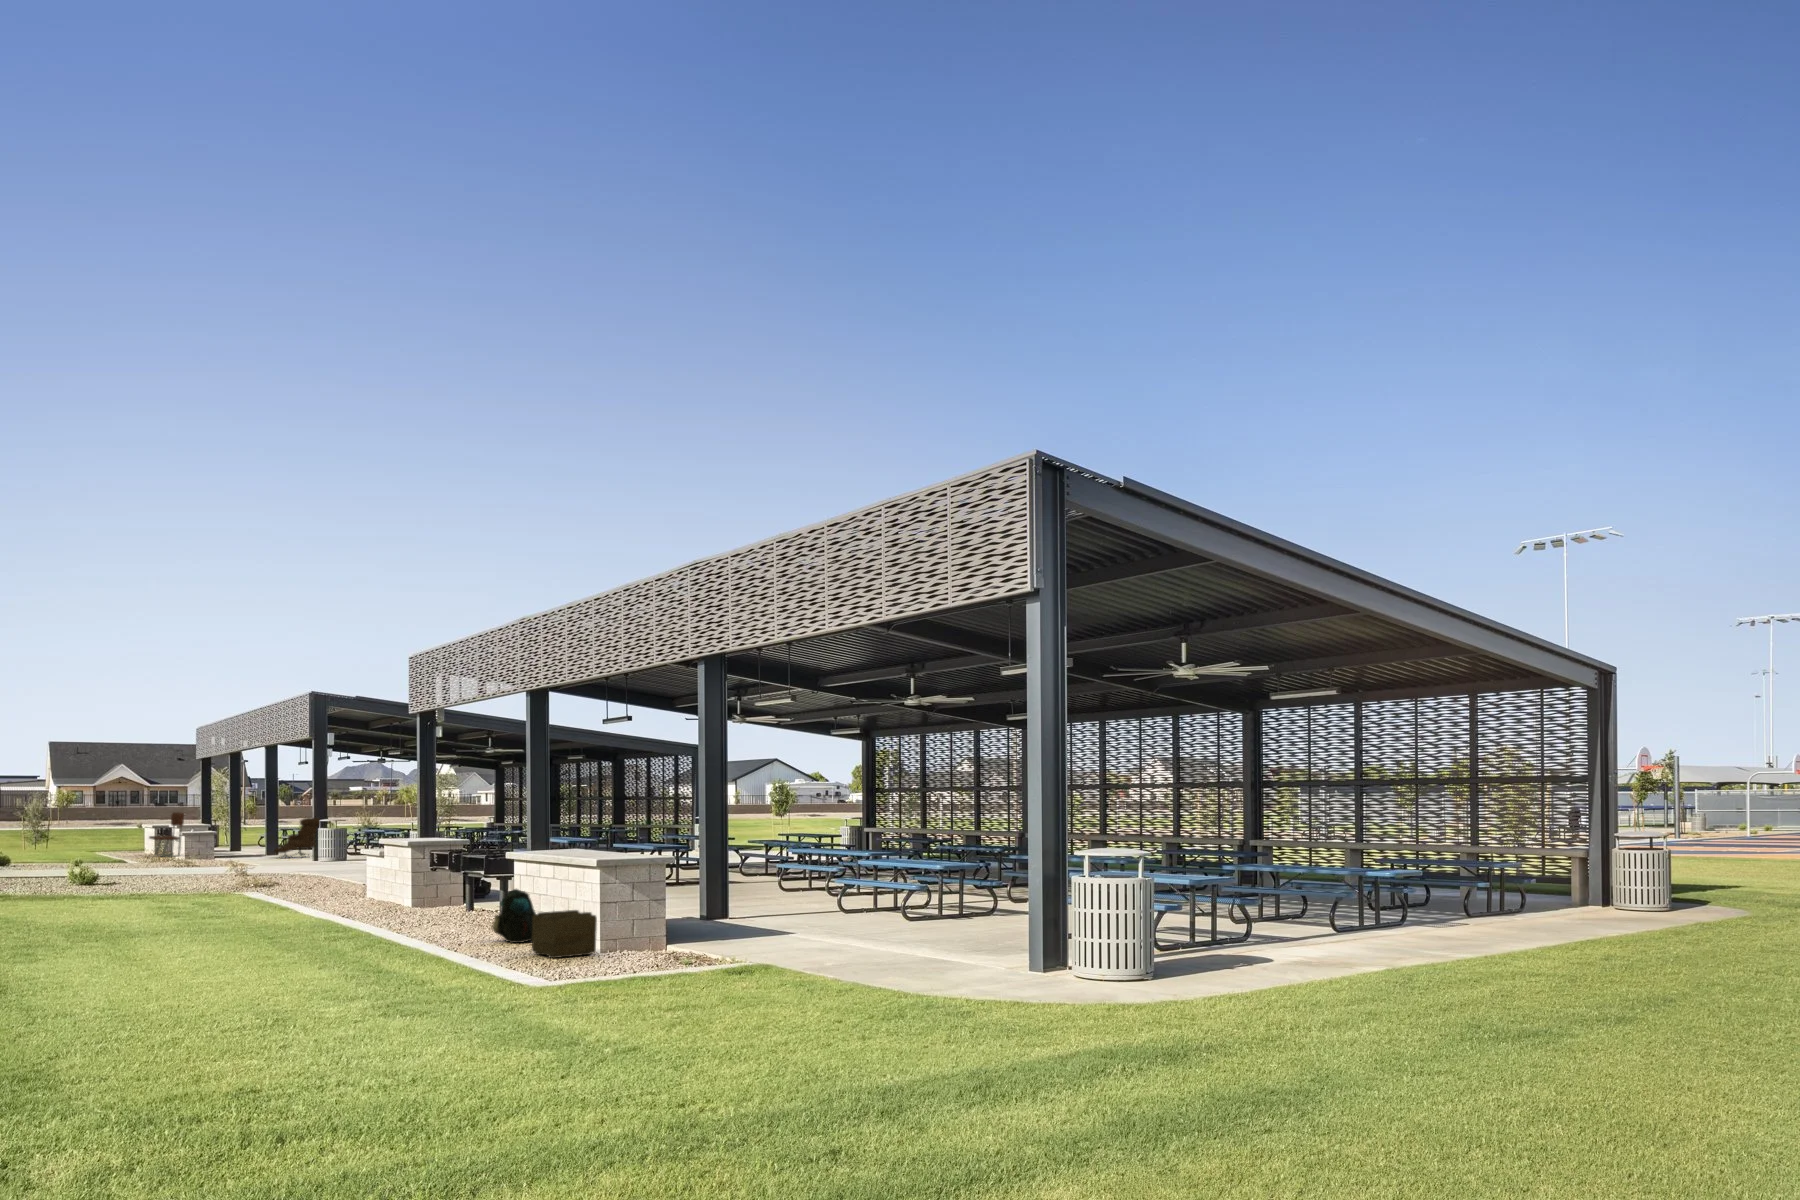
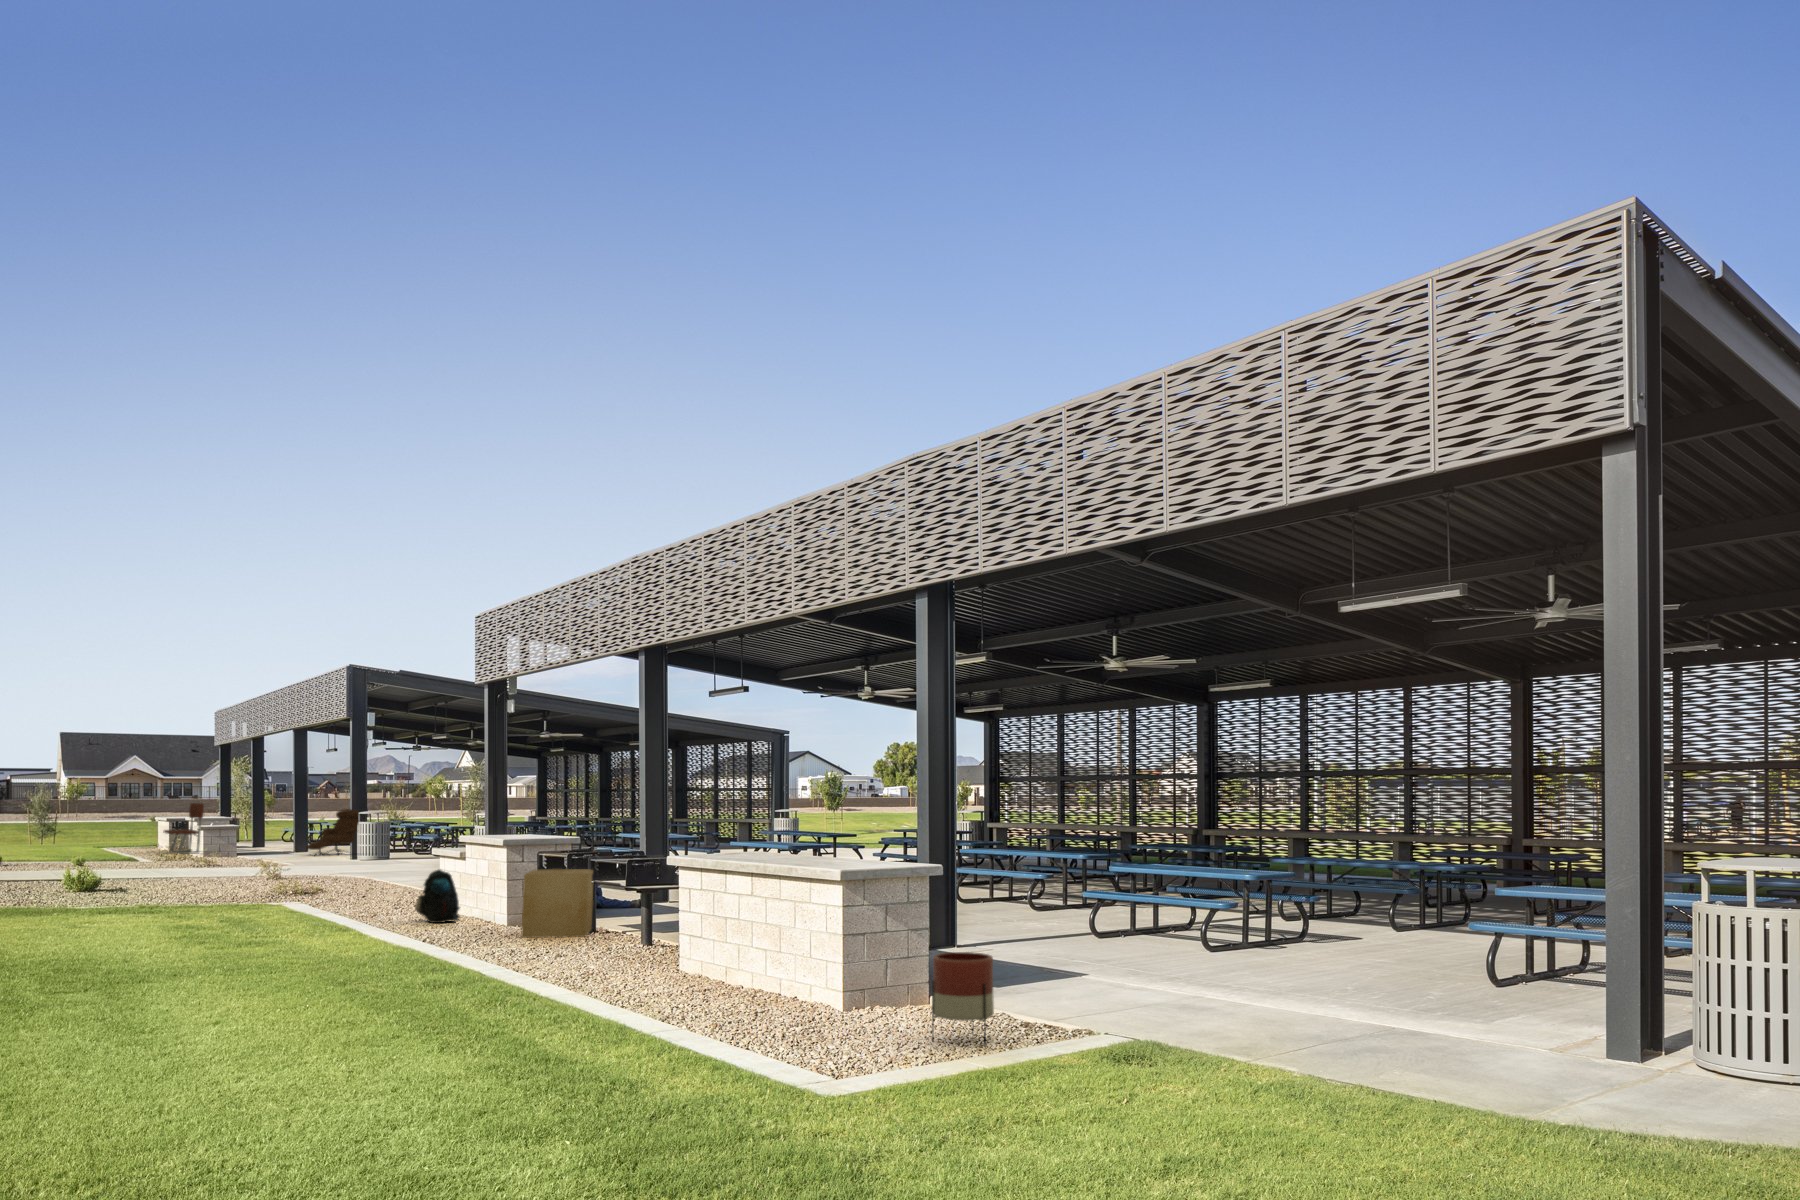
cardboard box: none [415,863,472,912] -> present [521,869,593,938]
backpack: present [492,889,536,943] -> present [415,870,460,923]
planter: none [613,905,651,957] -> present [932,952,994,1046]
wooden crate: present [532,910,597,958] -> none [786,959,900,1049]

